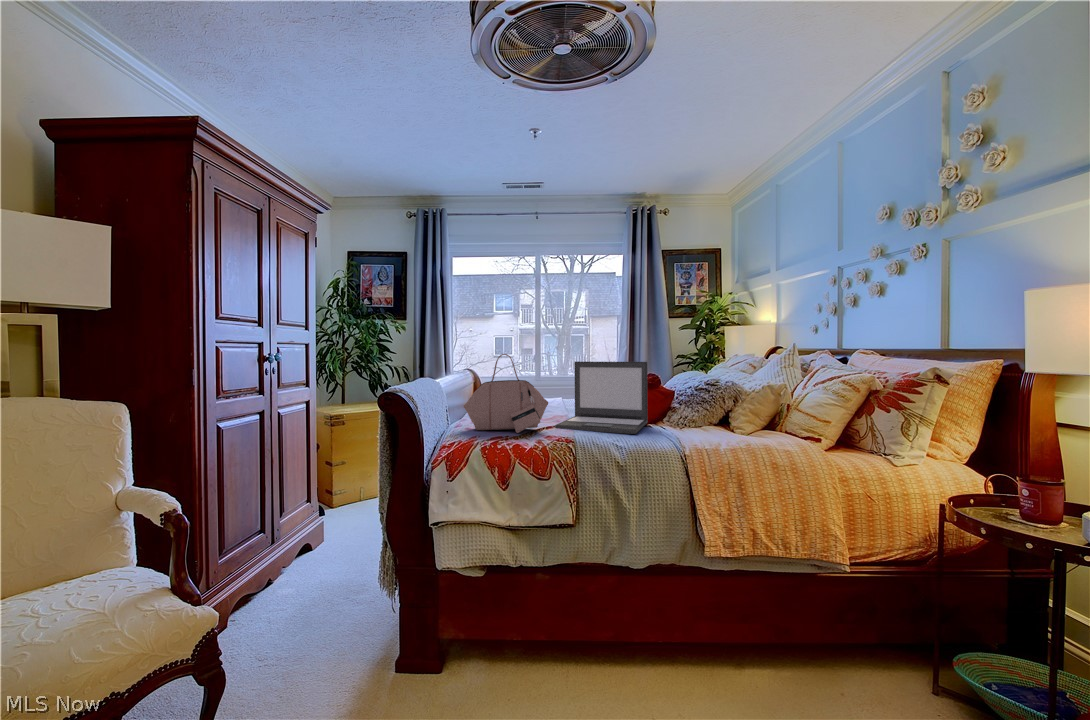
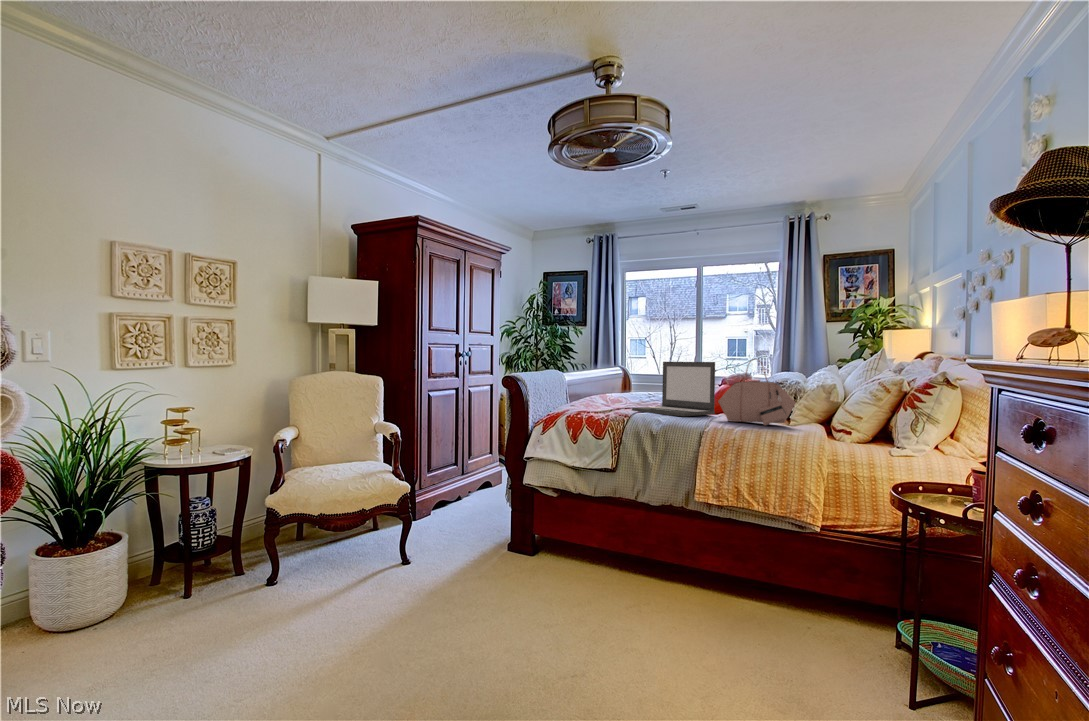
handbag: present [464,354,548,433] -> present [718,359,796,425]

